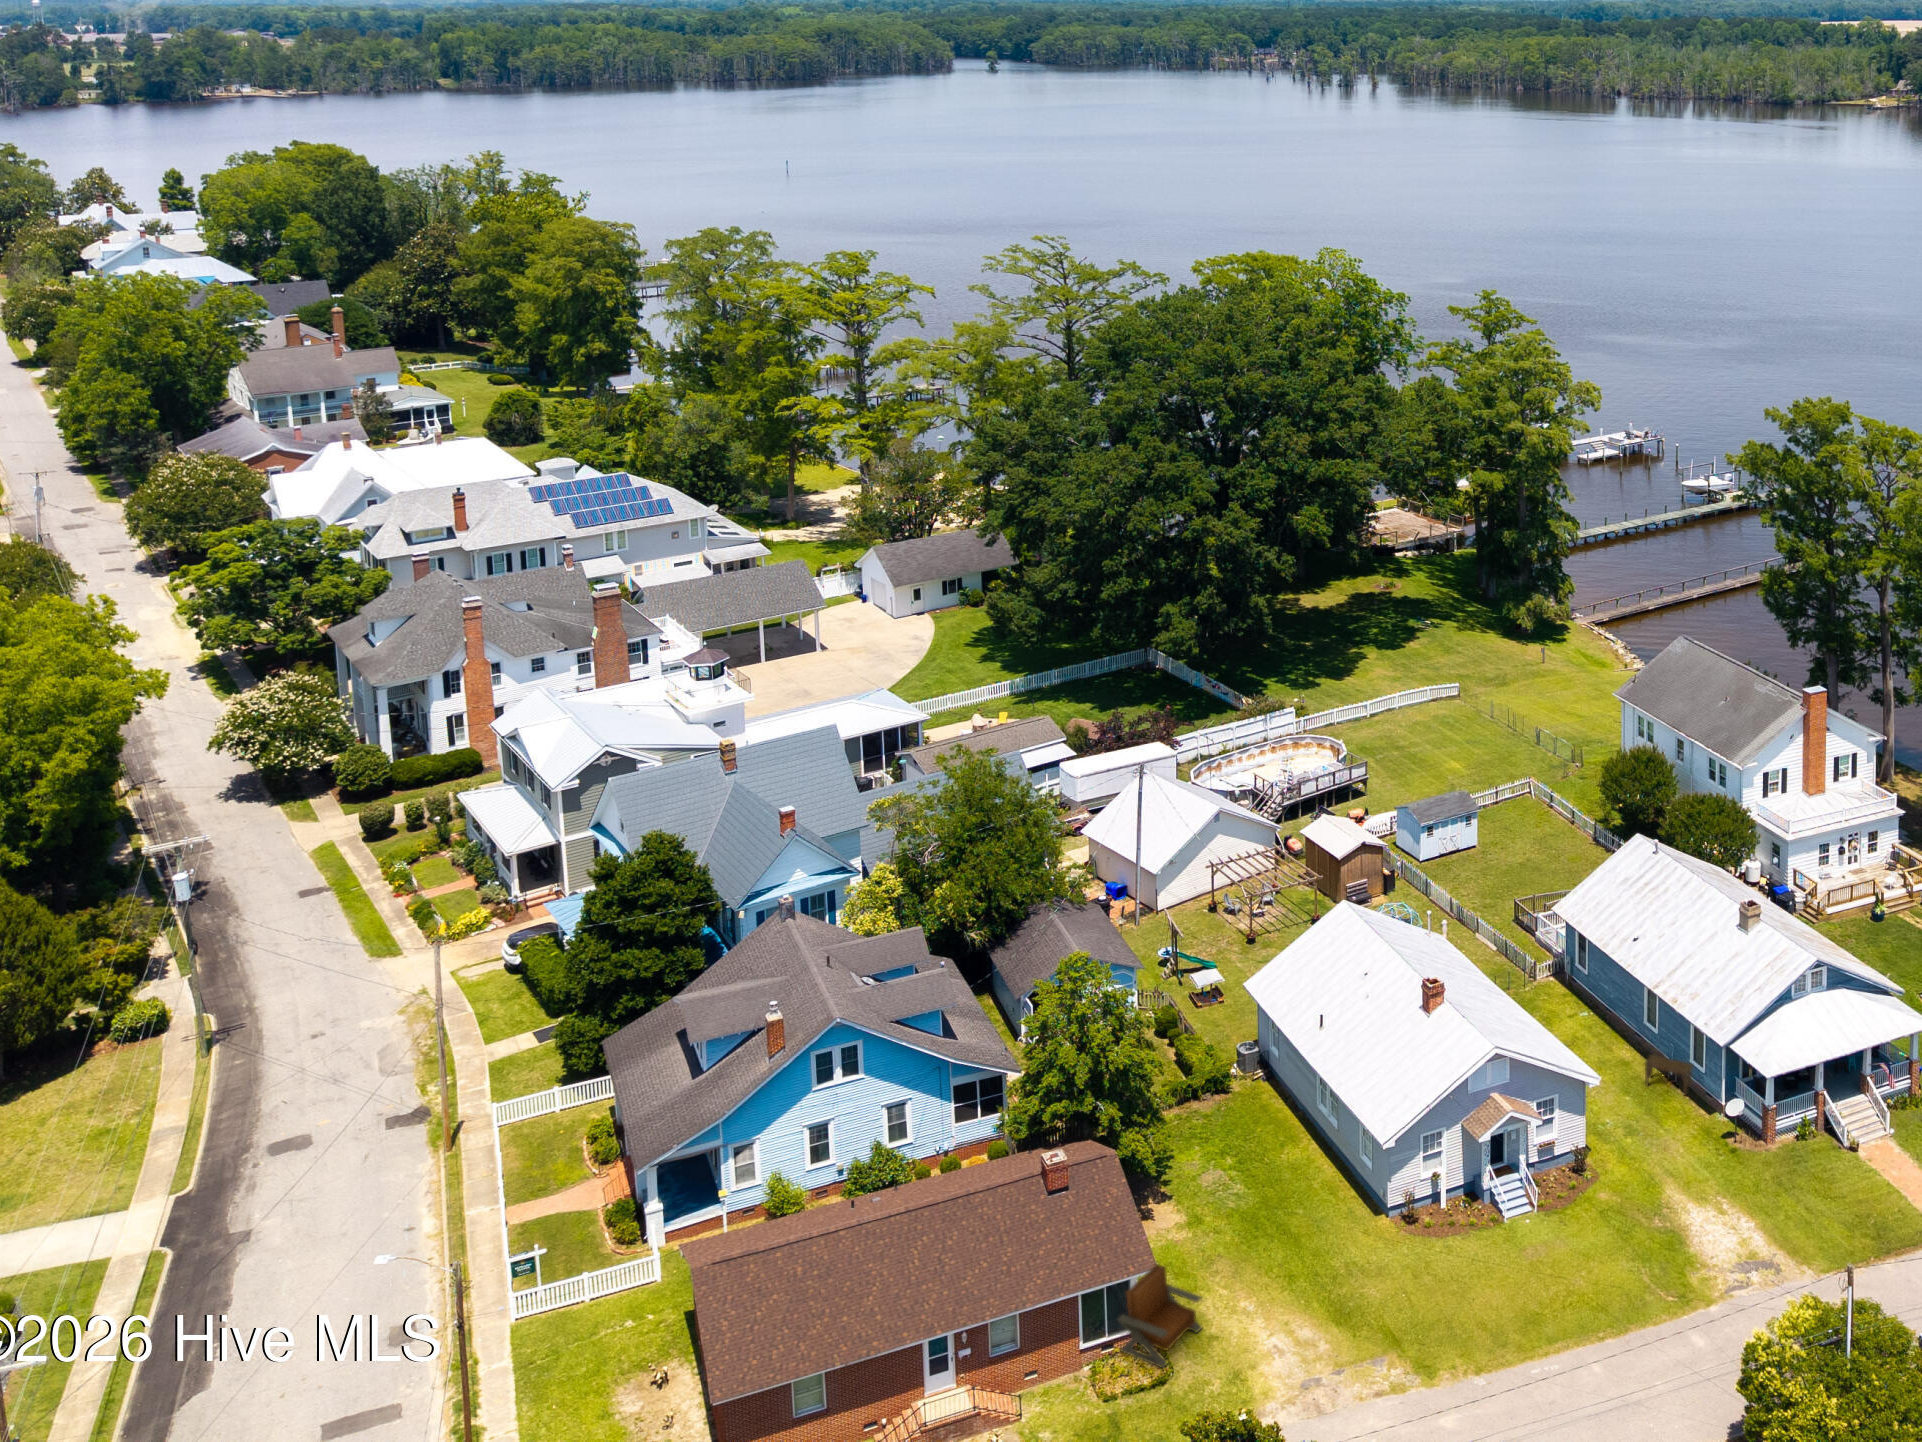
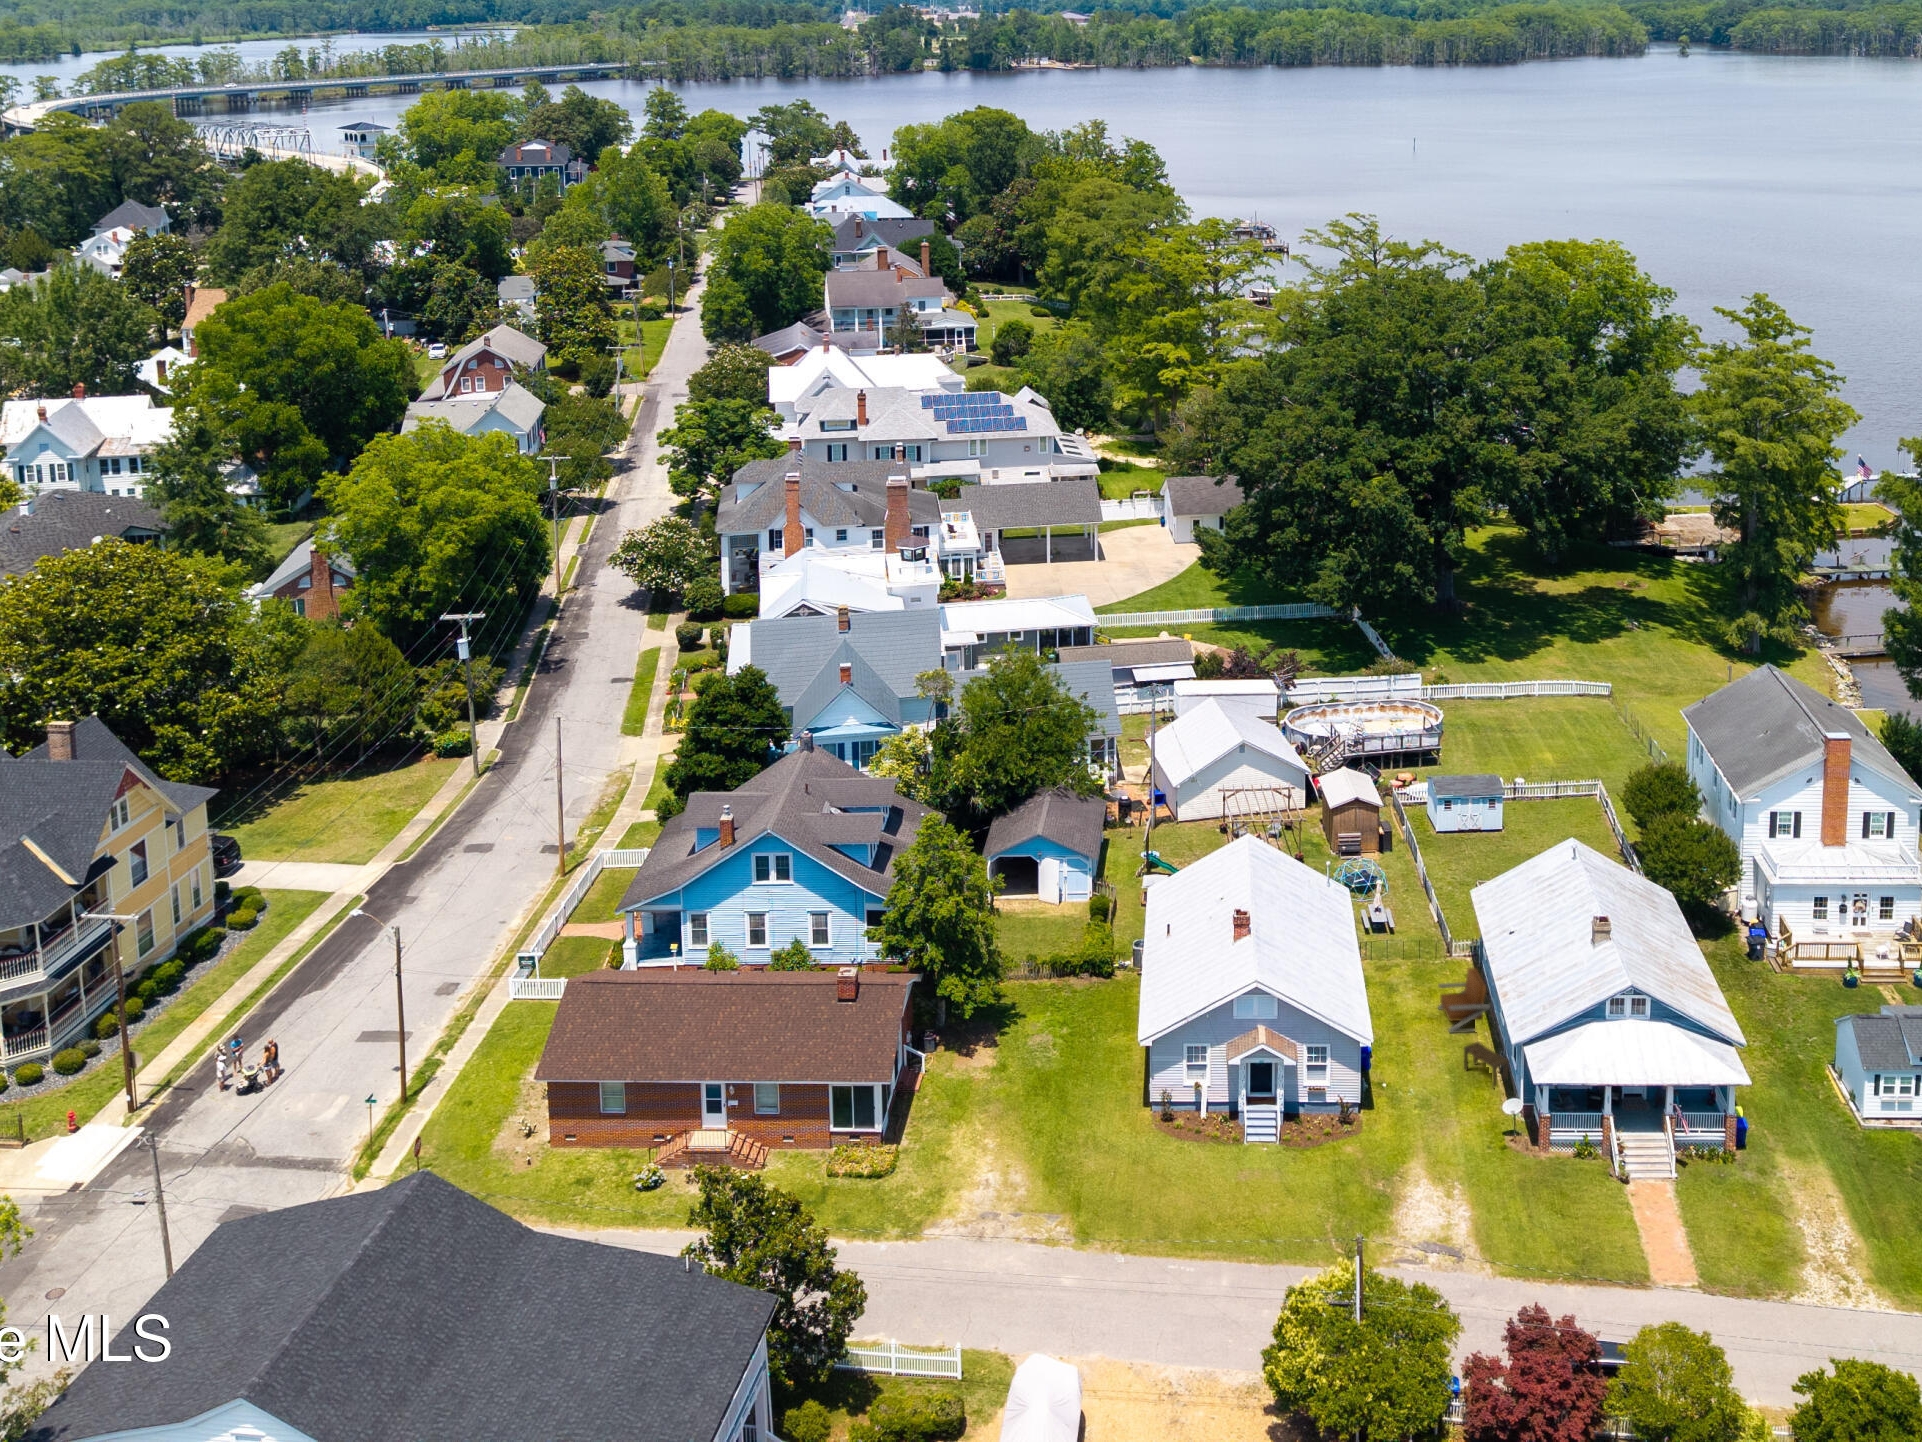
lounge chair: present [1118,1264,1202,1368] -> present [1438,968,1490,1033]

